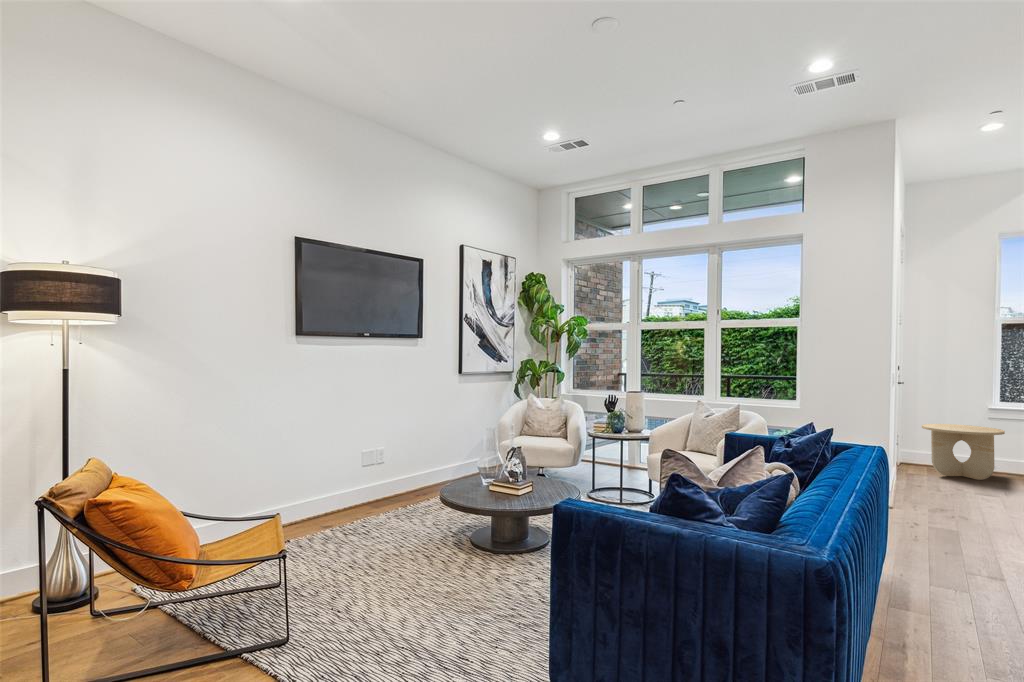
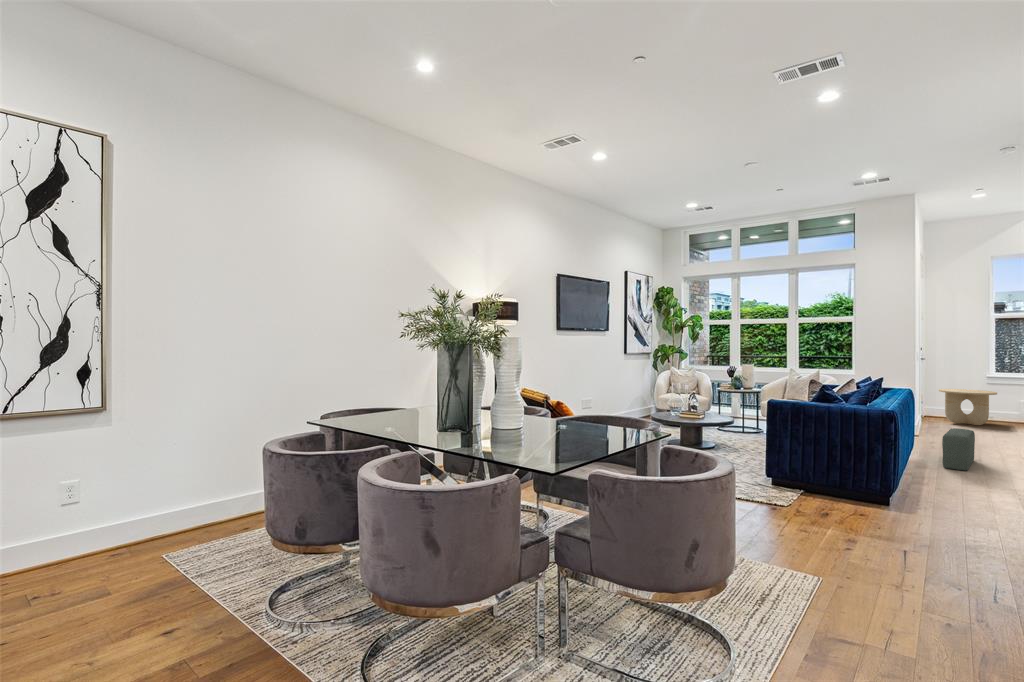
pouf: none [943,512,996,609] -> present [942,428,975,471]

